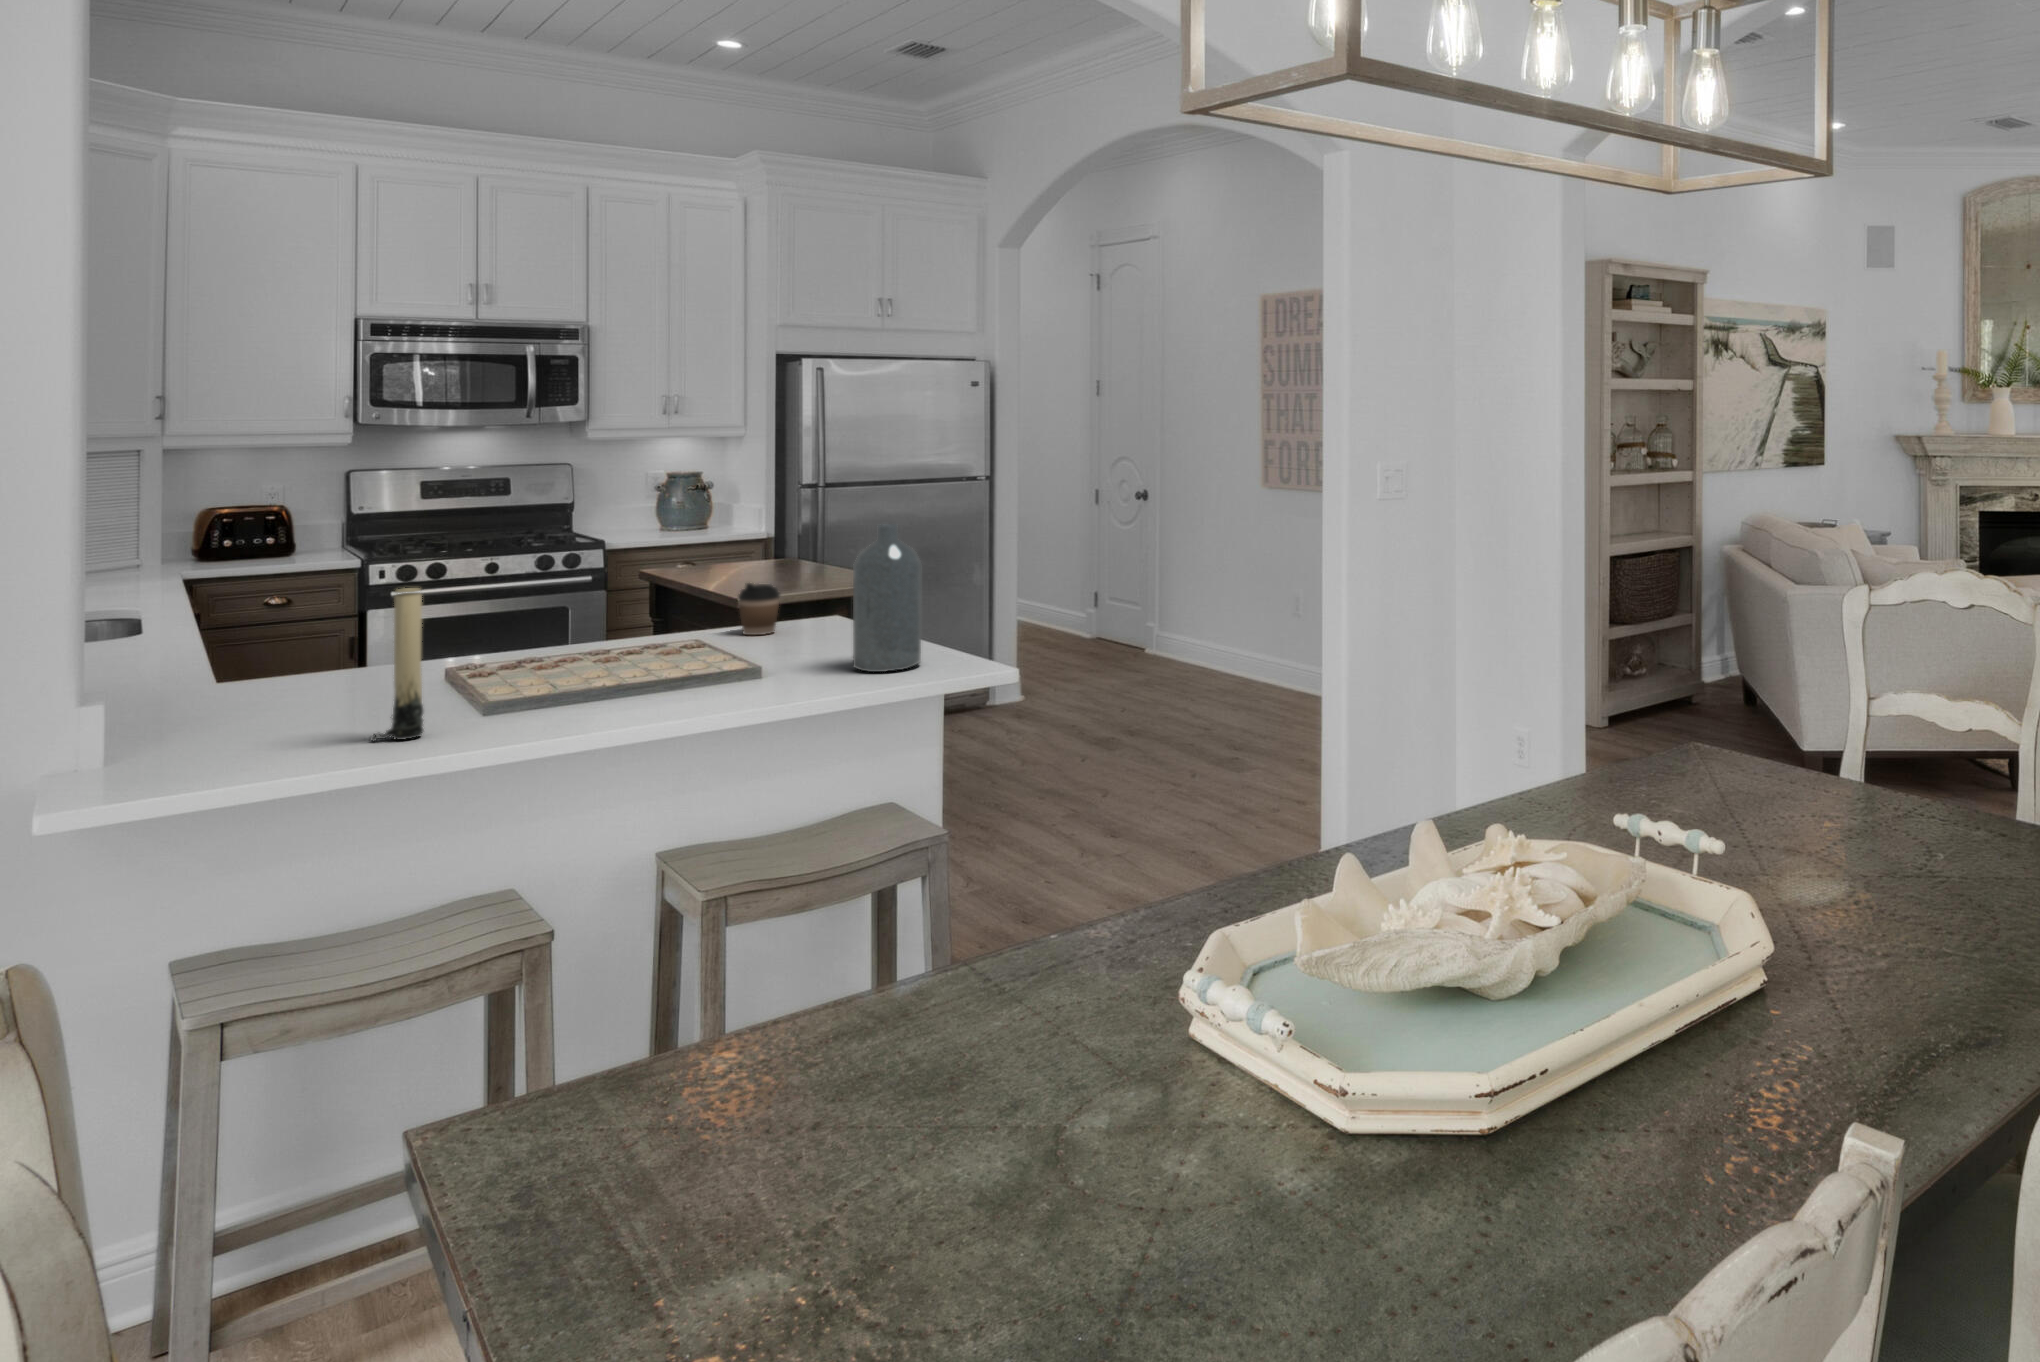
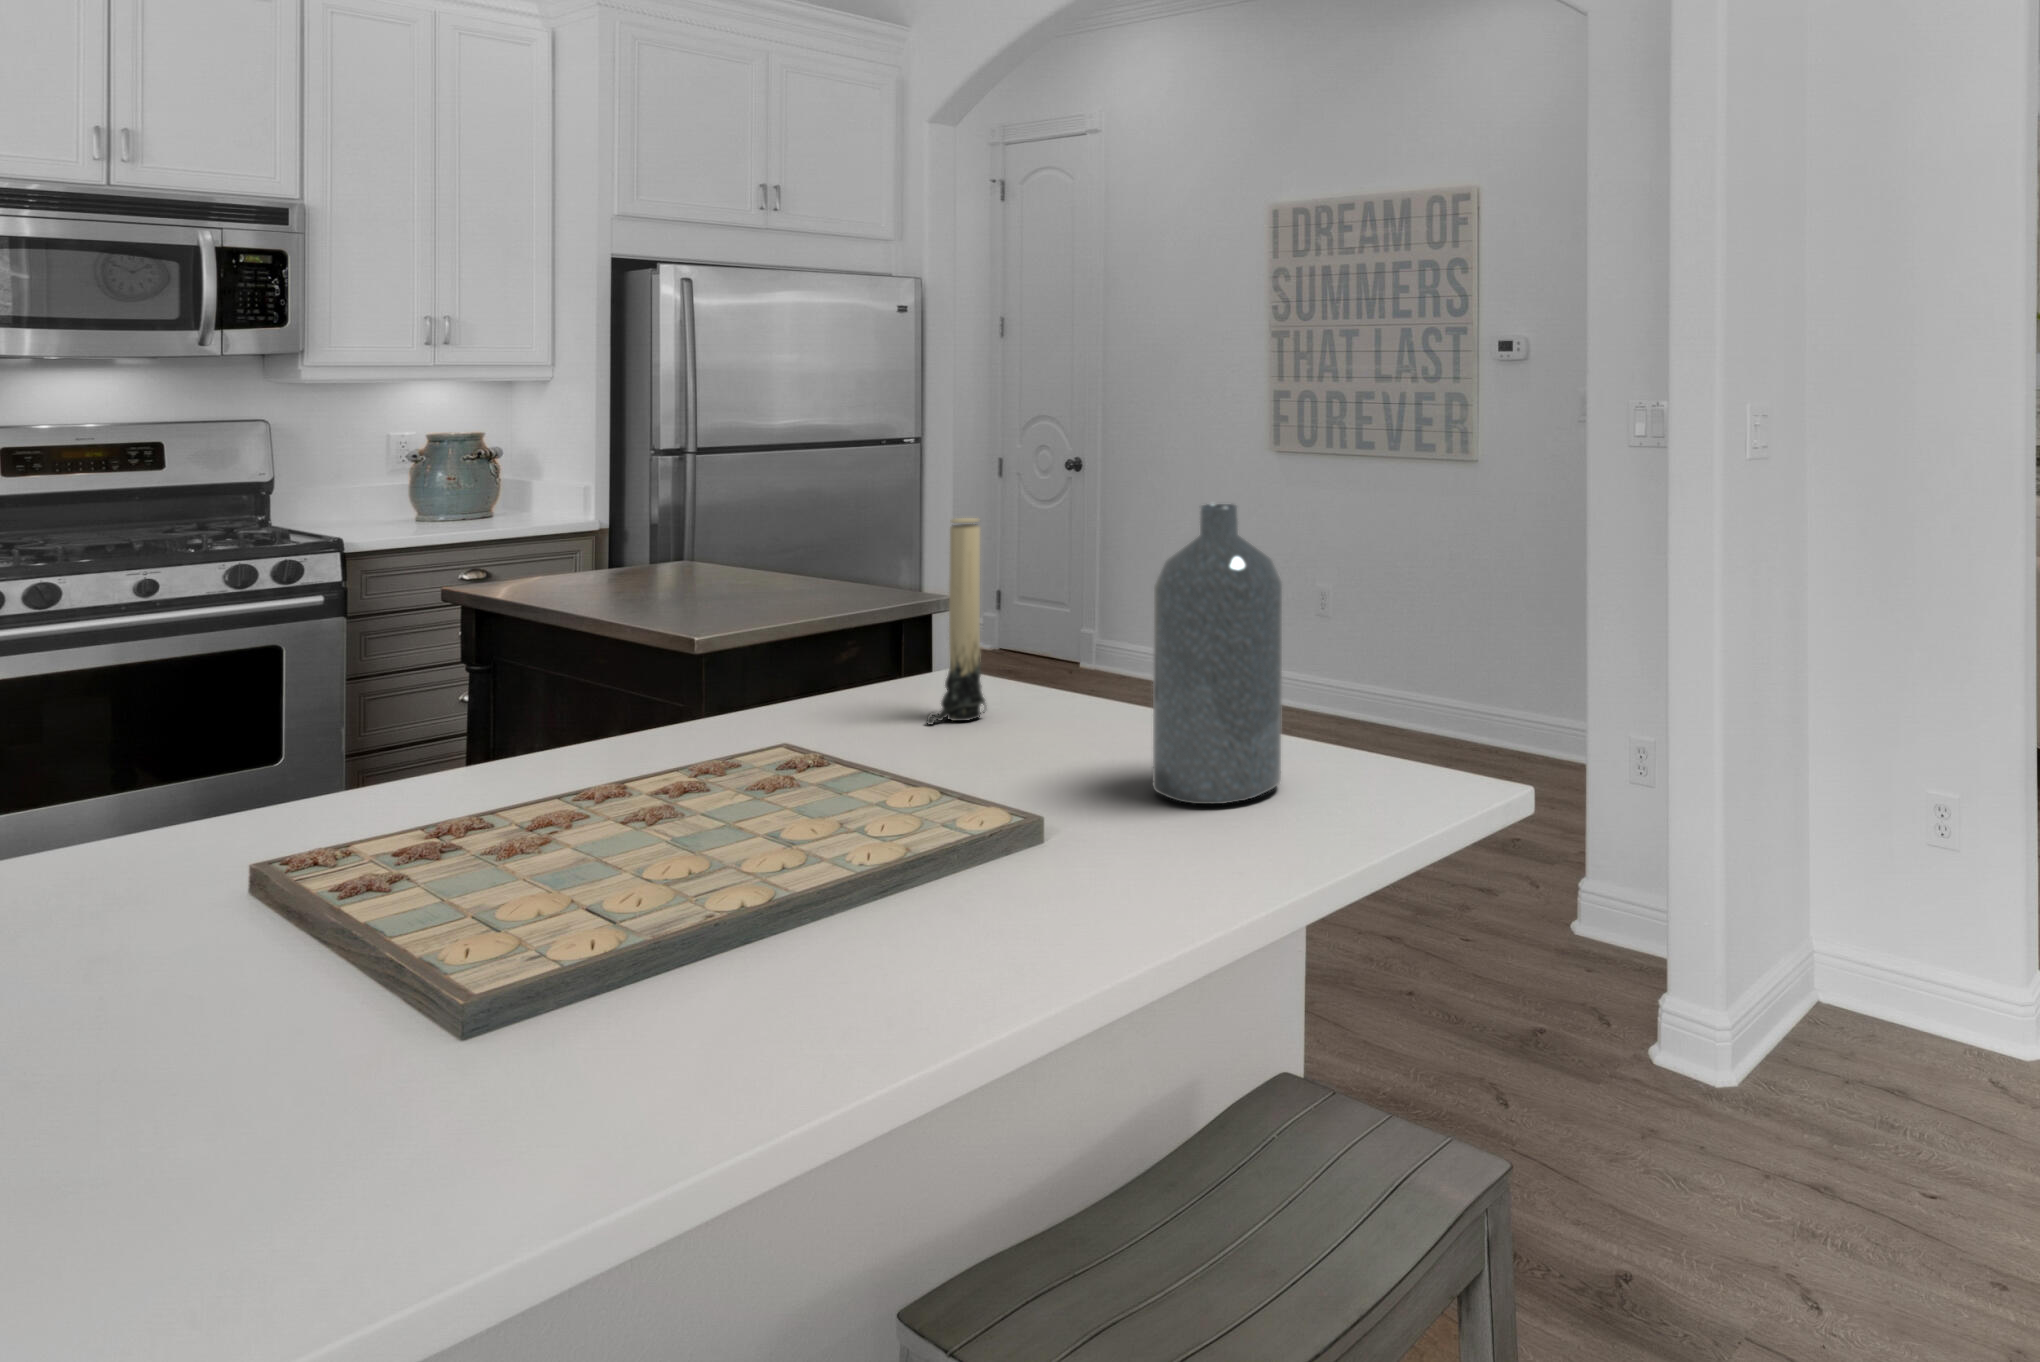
coffee cup: present [738,583,780,635] -> none [800,621,879,721]
candle: present [371,588,423,741] -> present [927,518,986,724]

